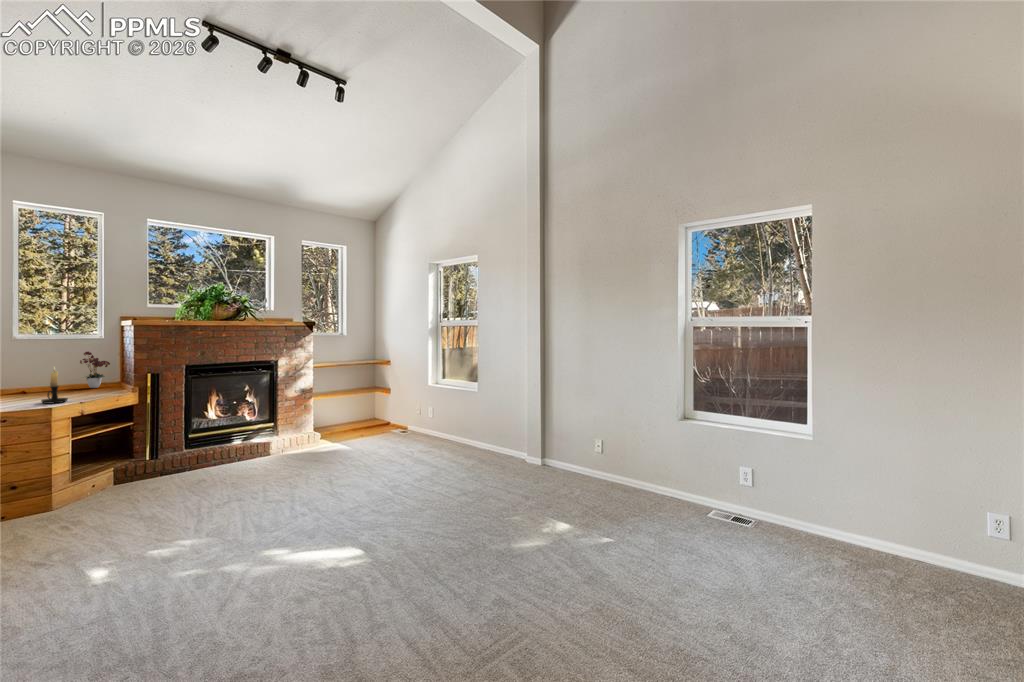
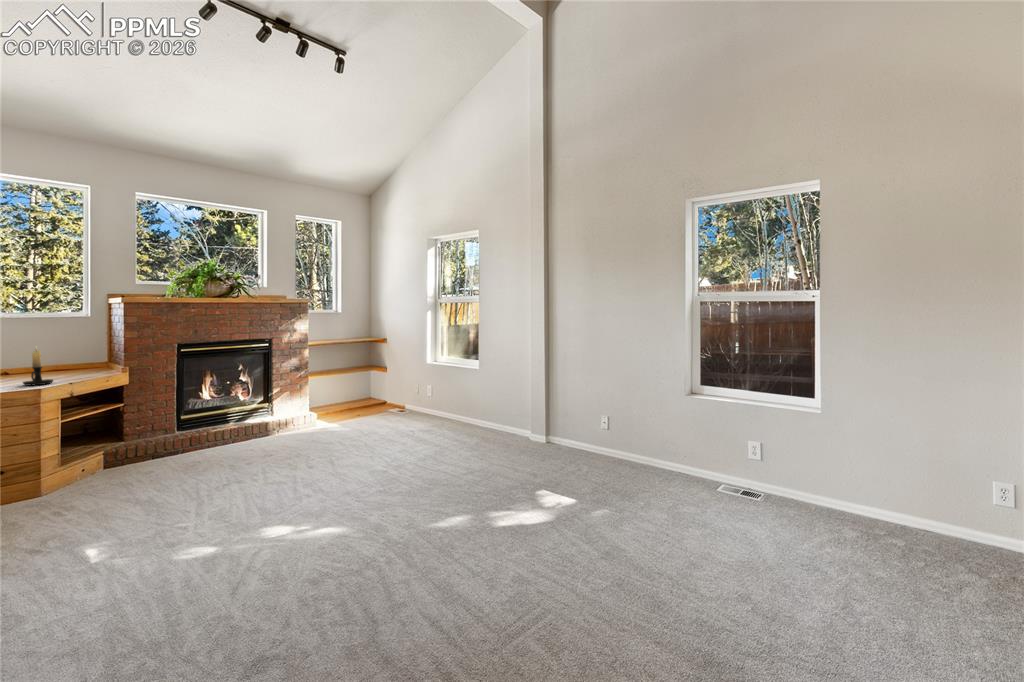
flower arrangement: present [80,352,110,388] -> none [53,331,92,371]

